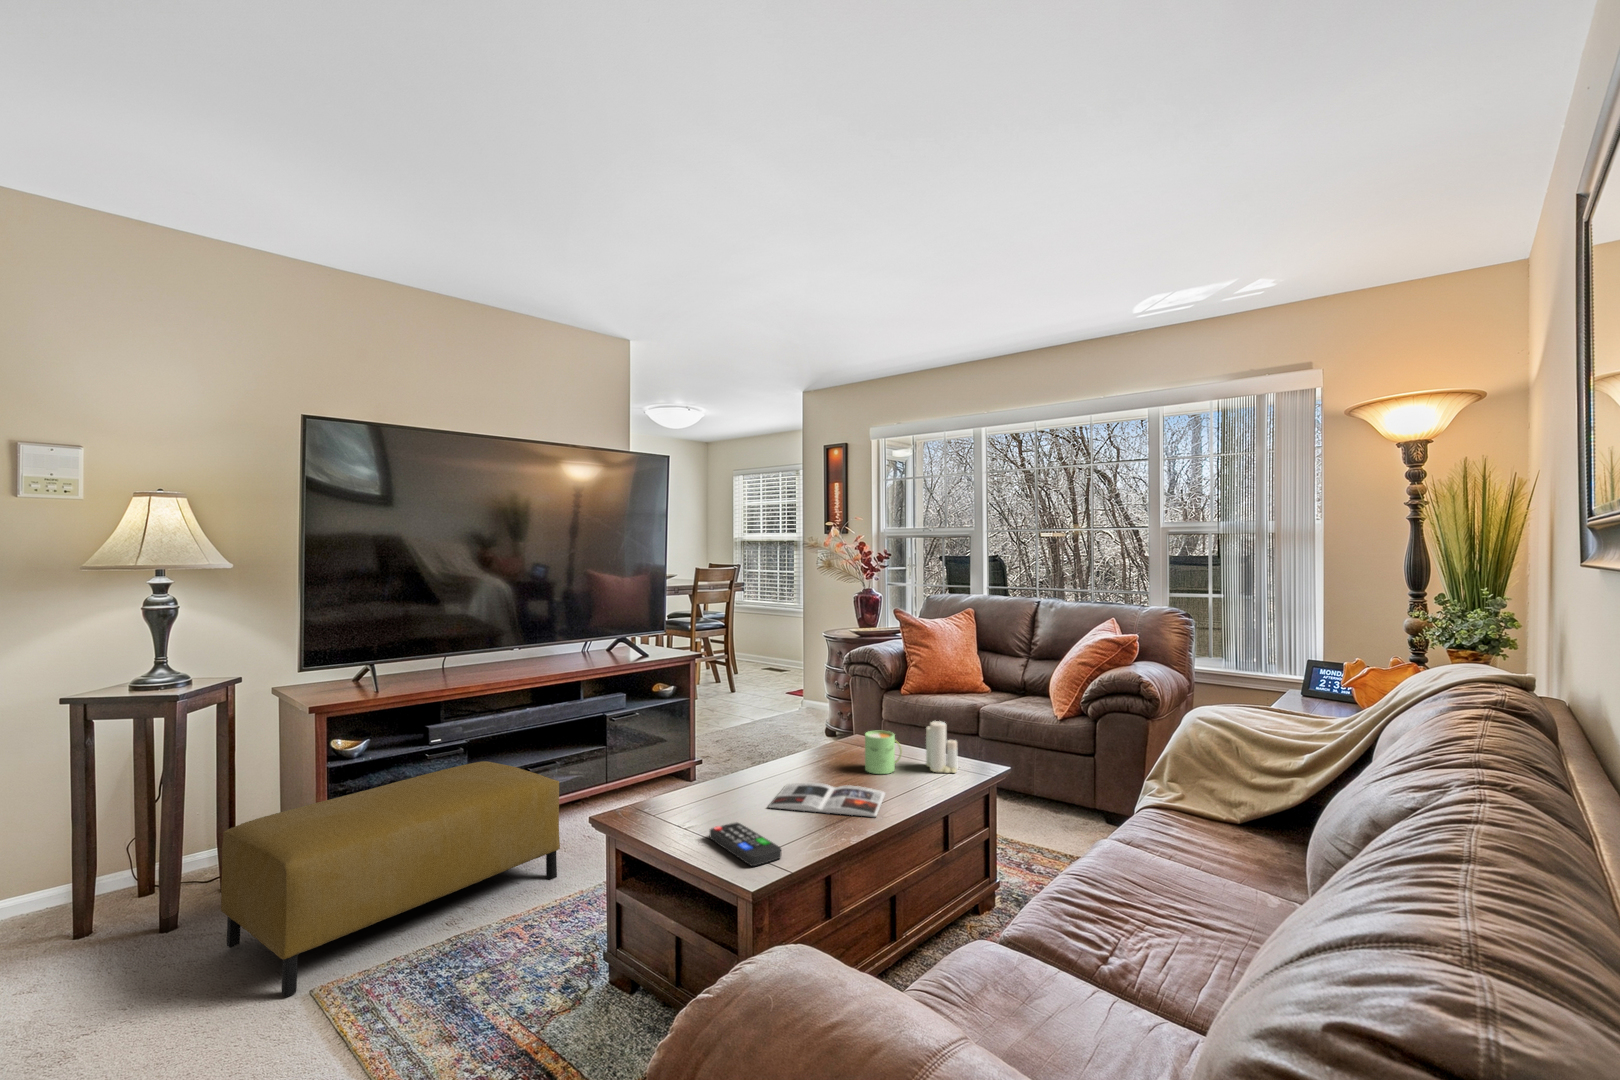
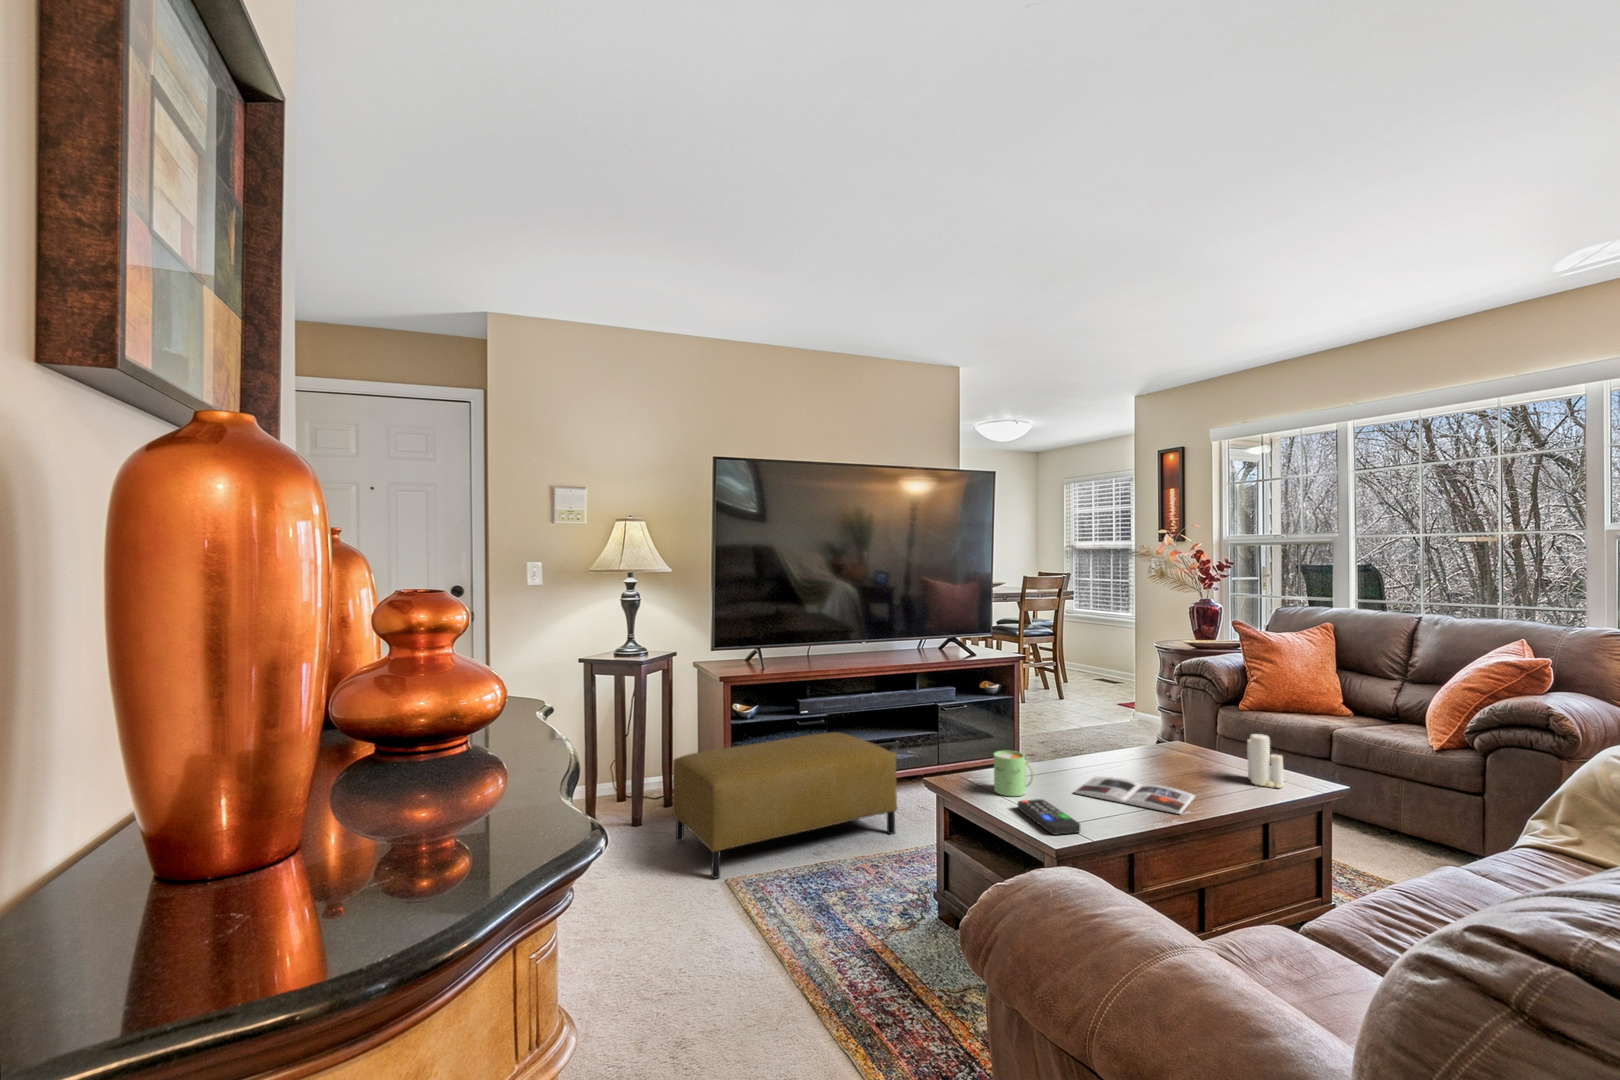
mug: present [865,731,902,774] -> present [994,751,1034,796]

